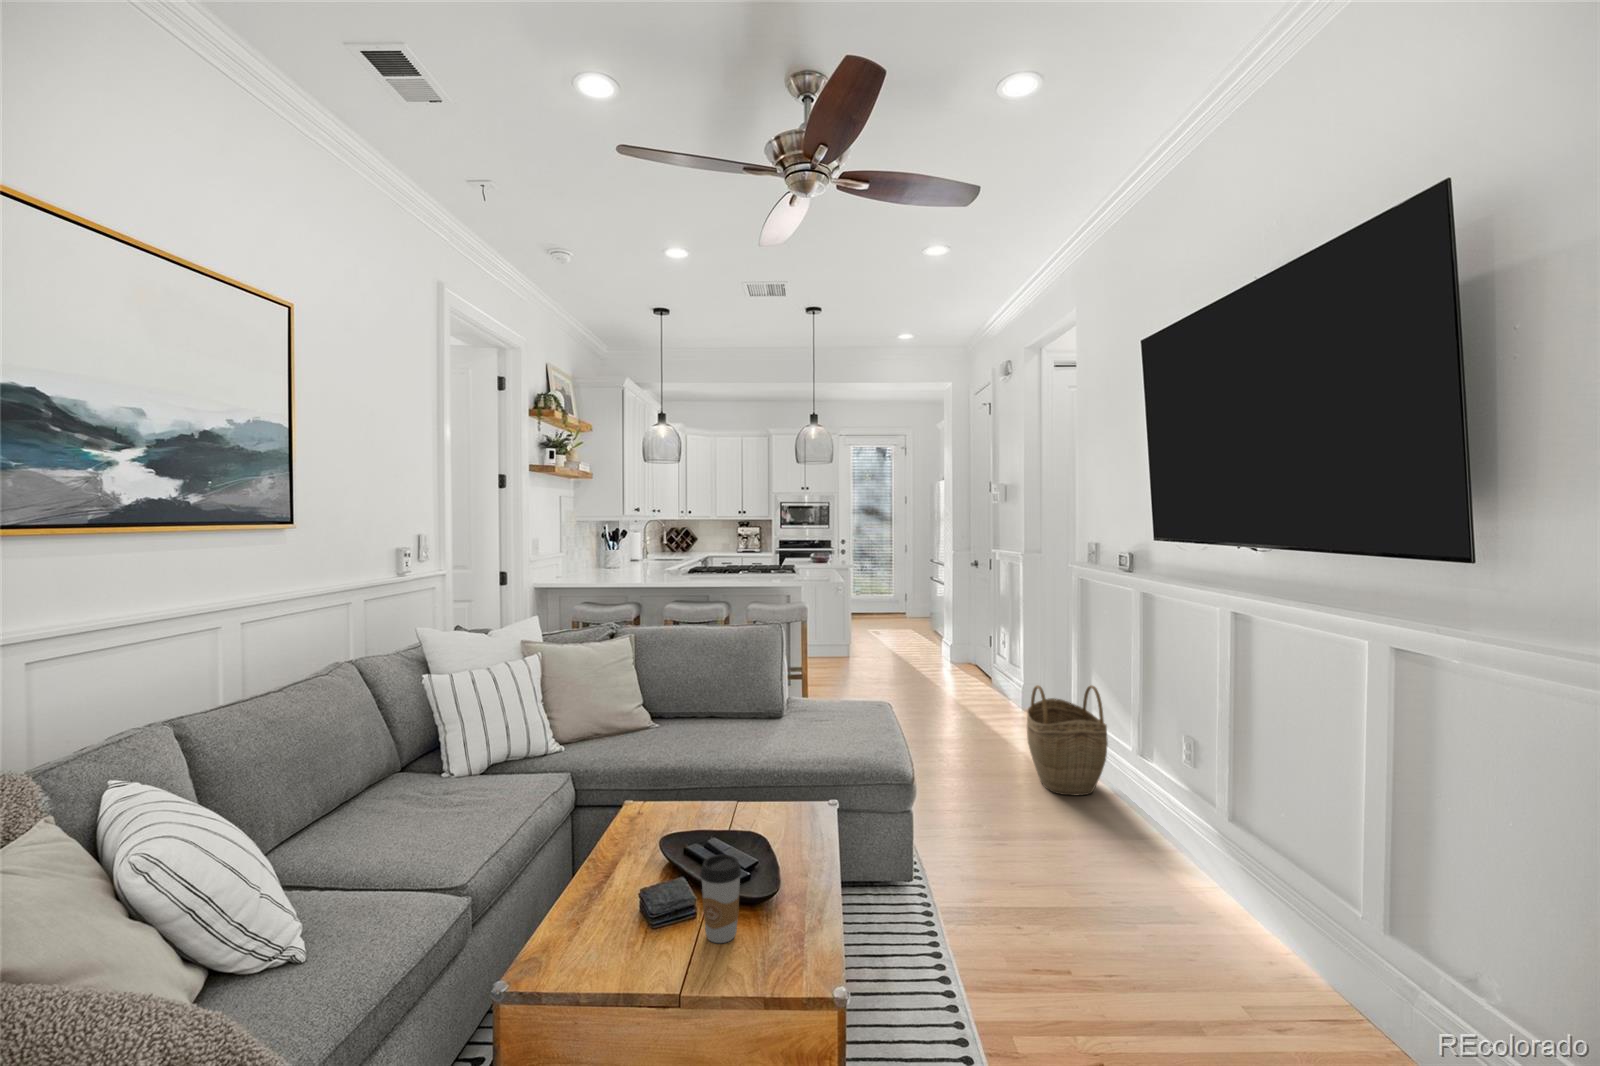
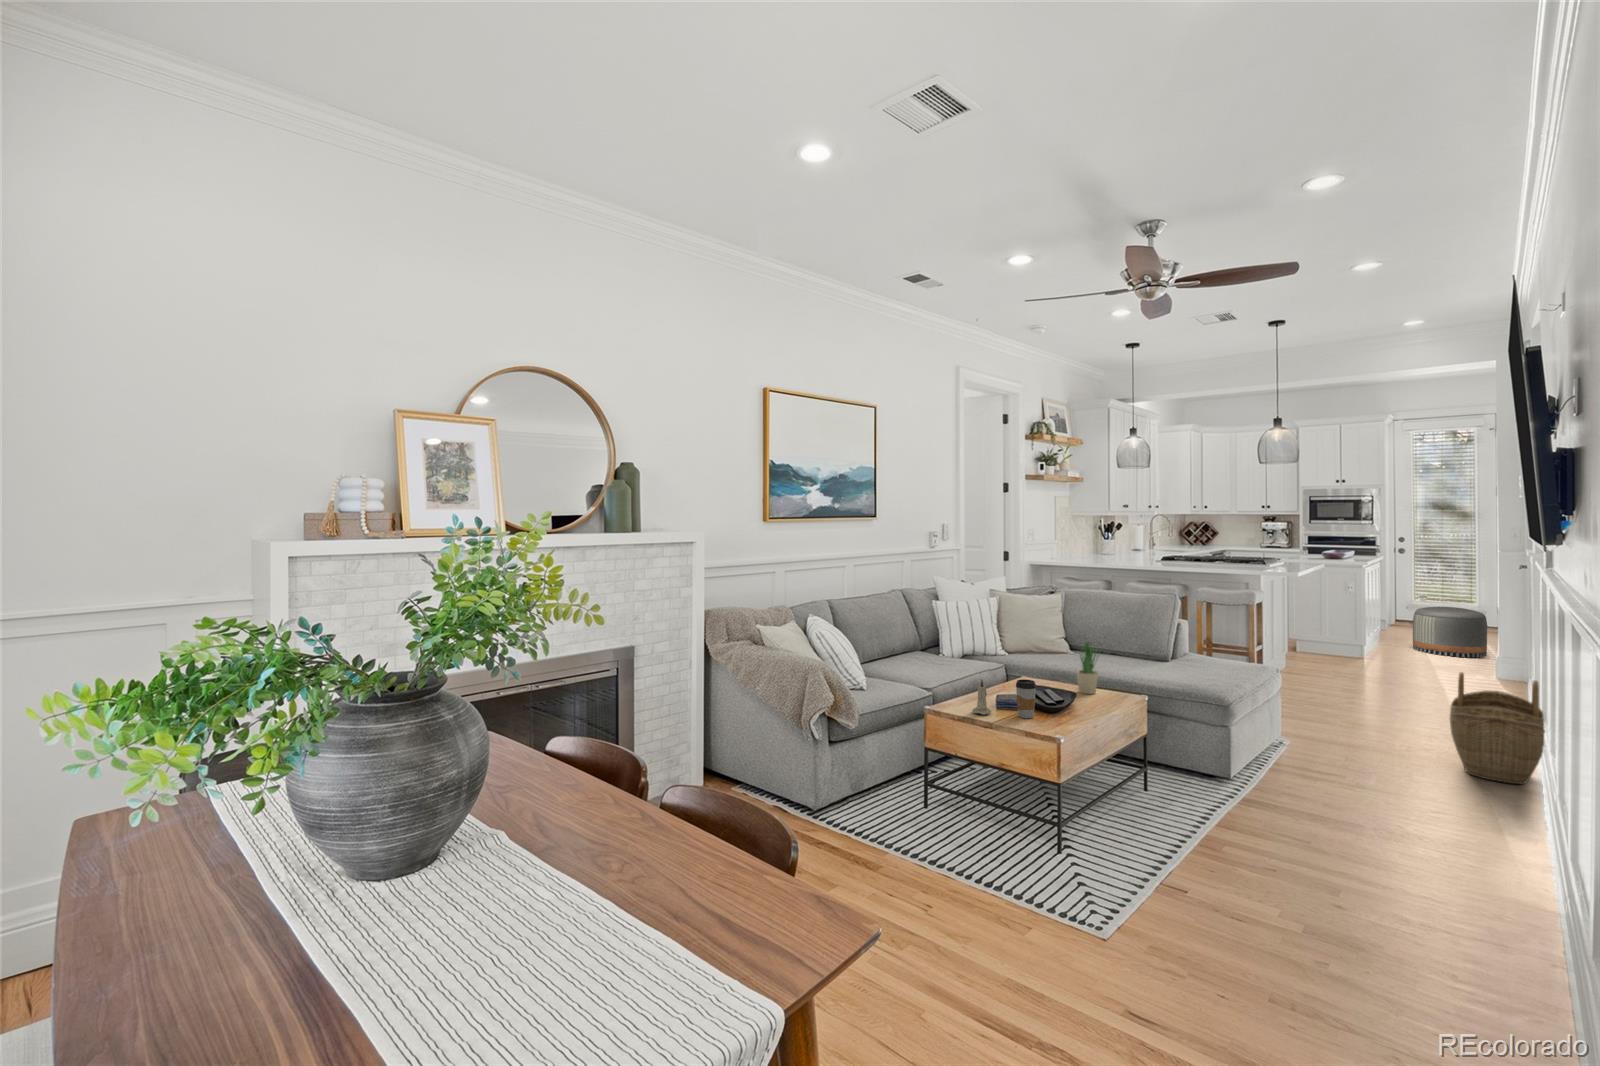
pouf: none [887,606,938,652] -> present [1413,607,1487,657]
potted plant: none [735,722,775,824] -> present [1077,642,1101,694]
candle: none [612,881,653,968] -> present [972,680,991,715]

